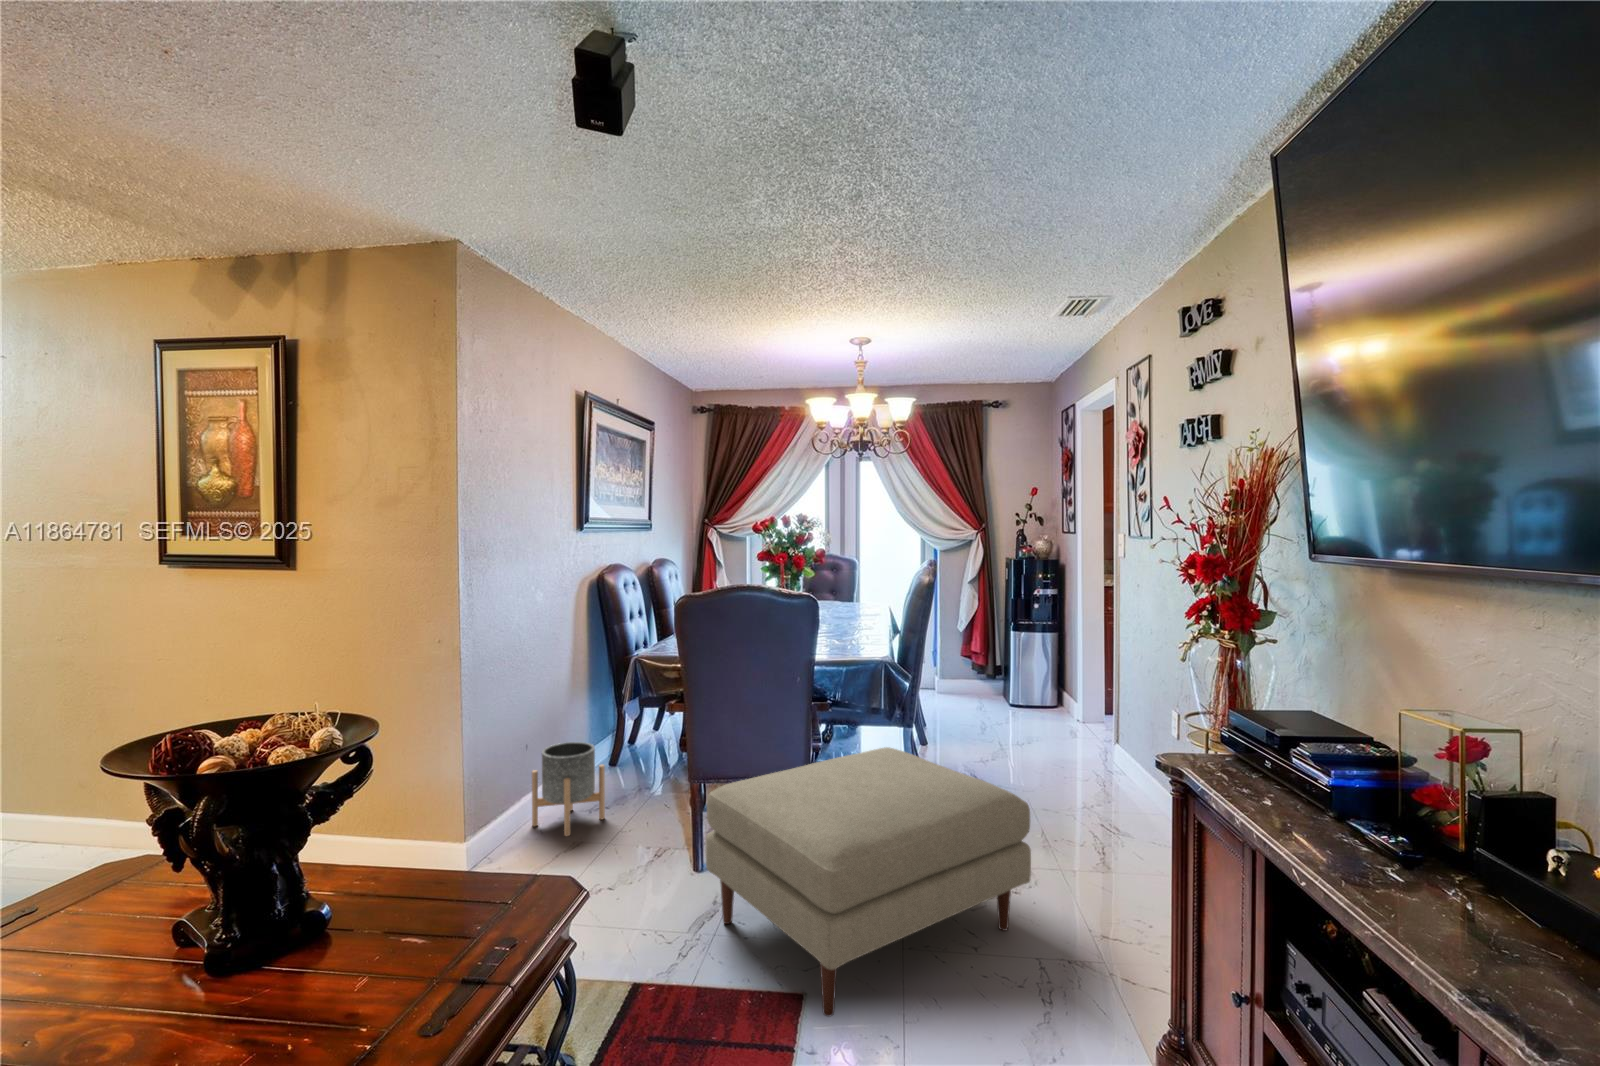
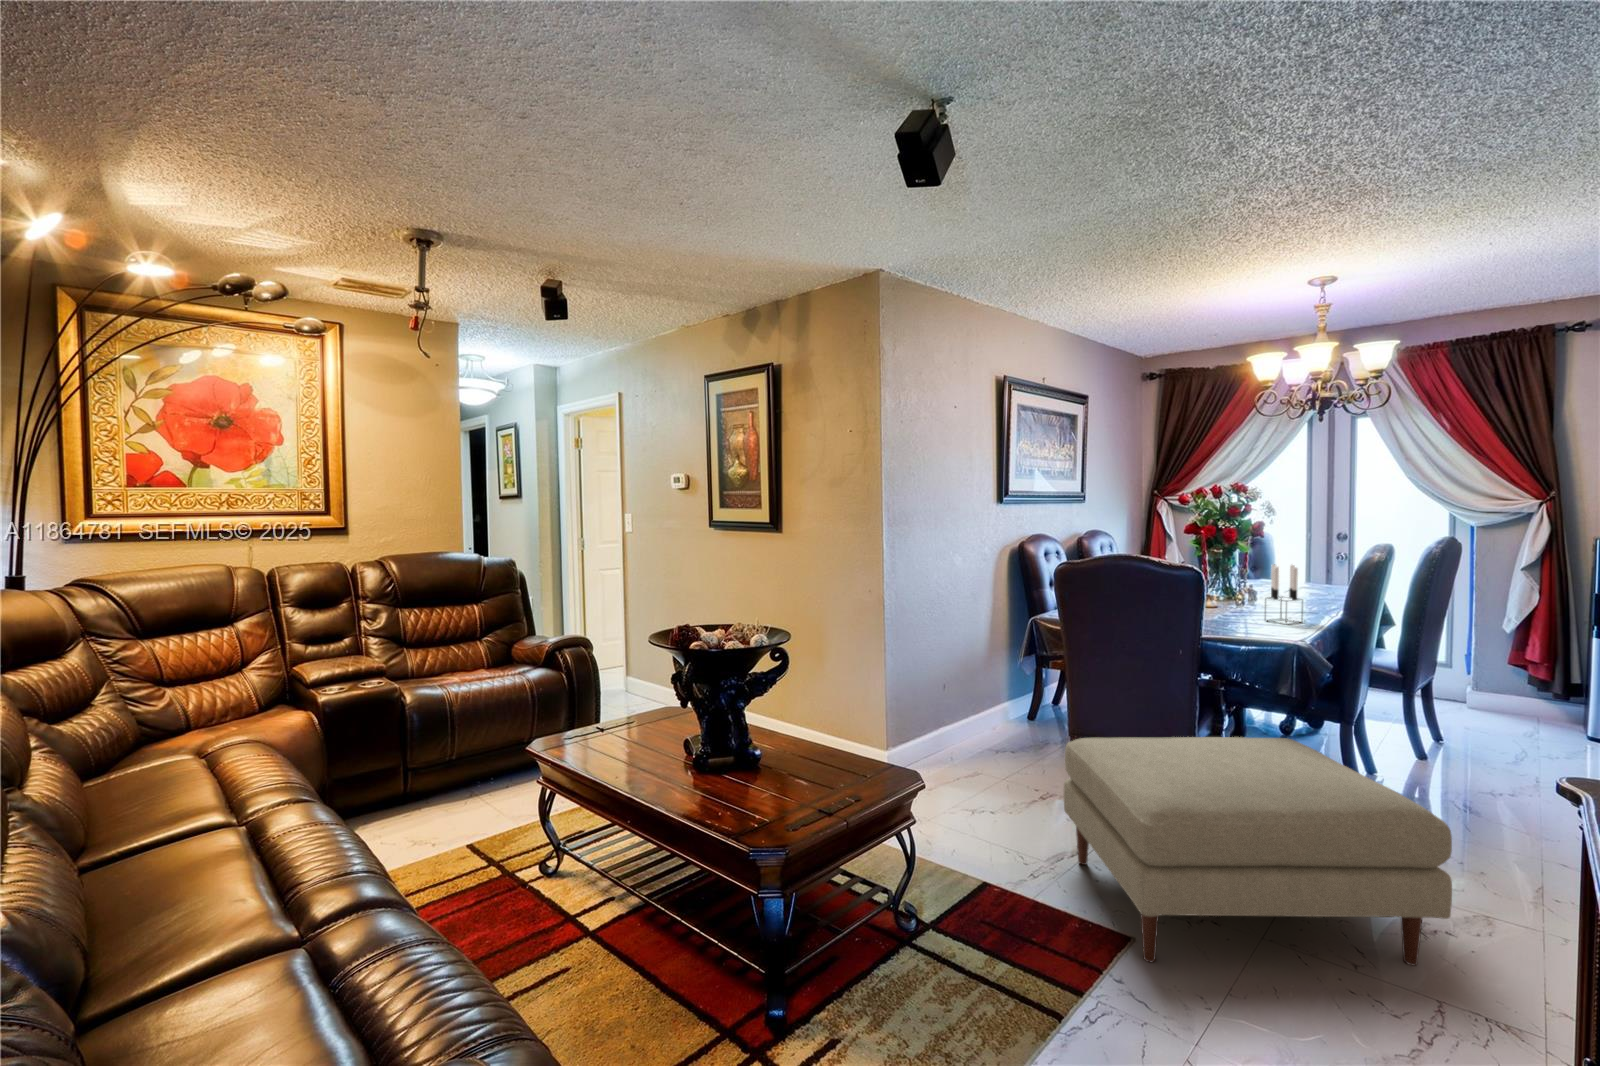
candle holder: none [842,586,870,641] -> present [1267,564,1302,624]
planter: present [532,742,605,836] -> none [944,688,1006,765]

